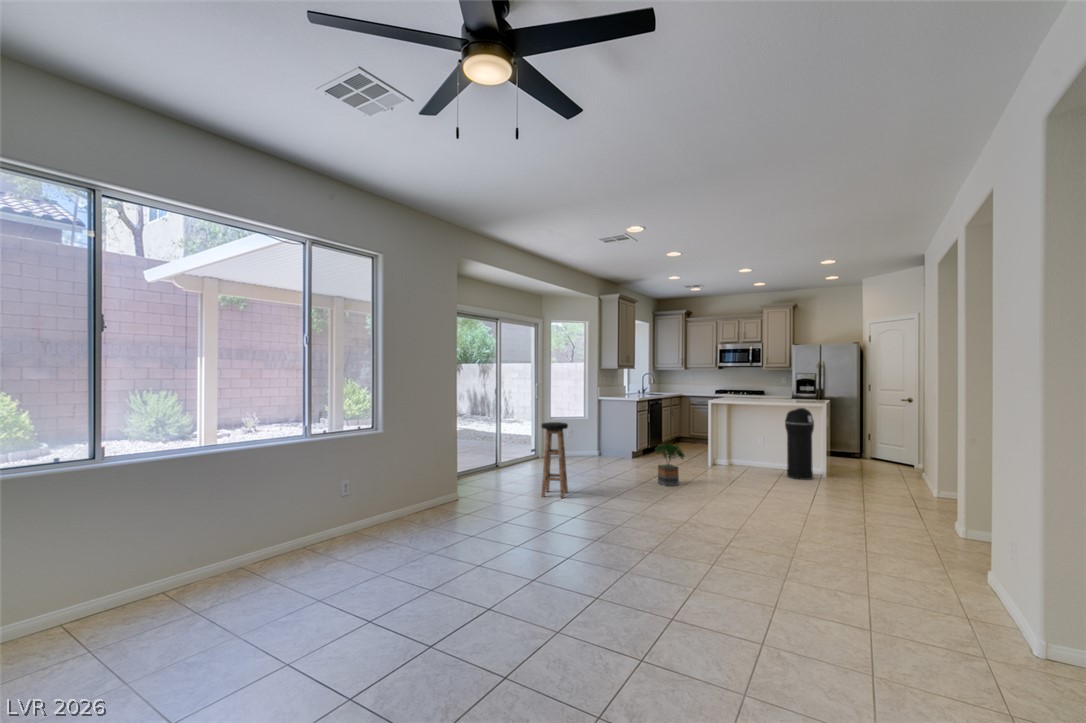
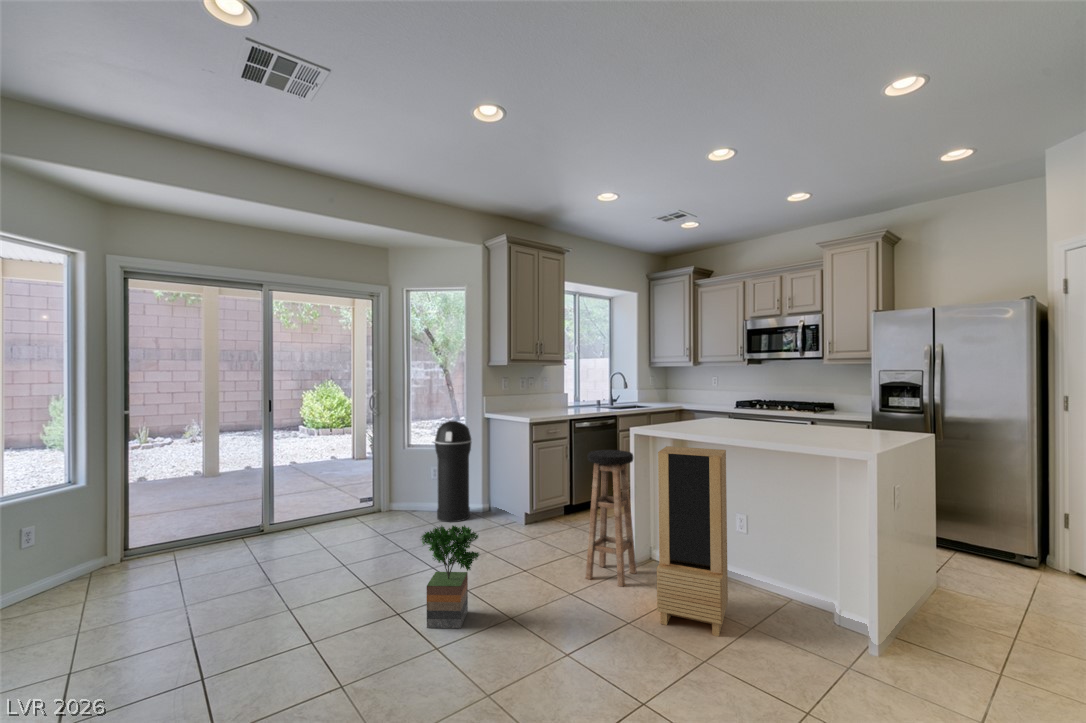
storage cabinet: none [742,407,775,479] -> present [657,446,728,636]
trash can: present [785,408,814,480] -> present [435,421,471,522]
bar stool: present [541,422,568,498] -> present [586,450,636,587]

